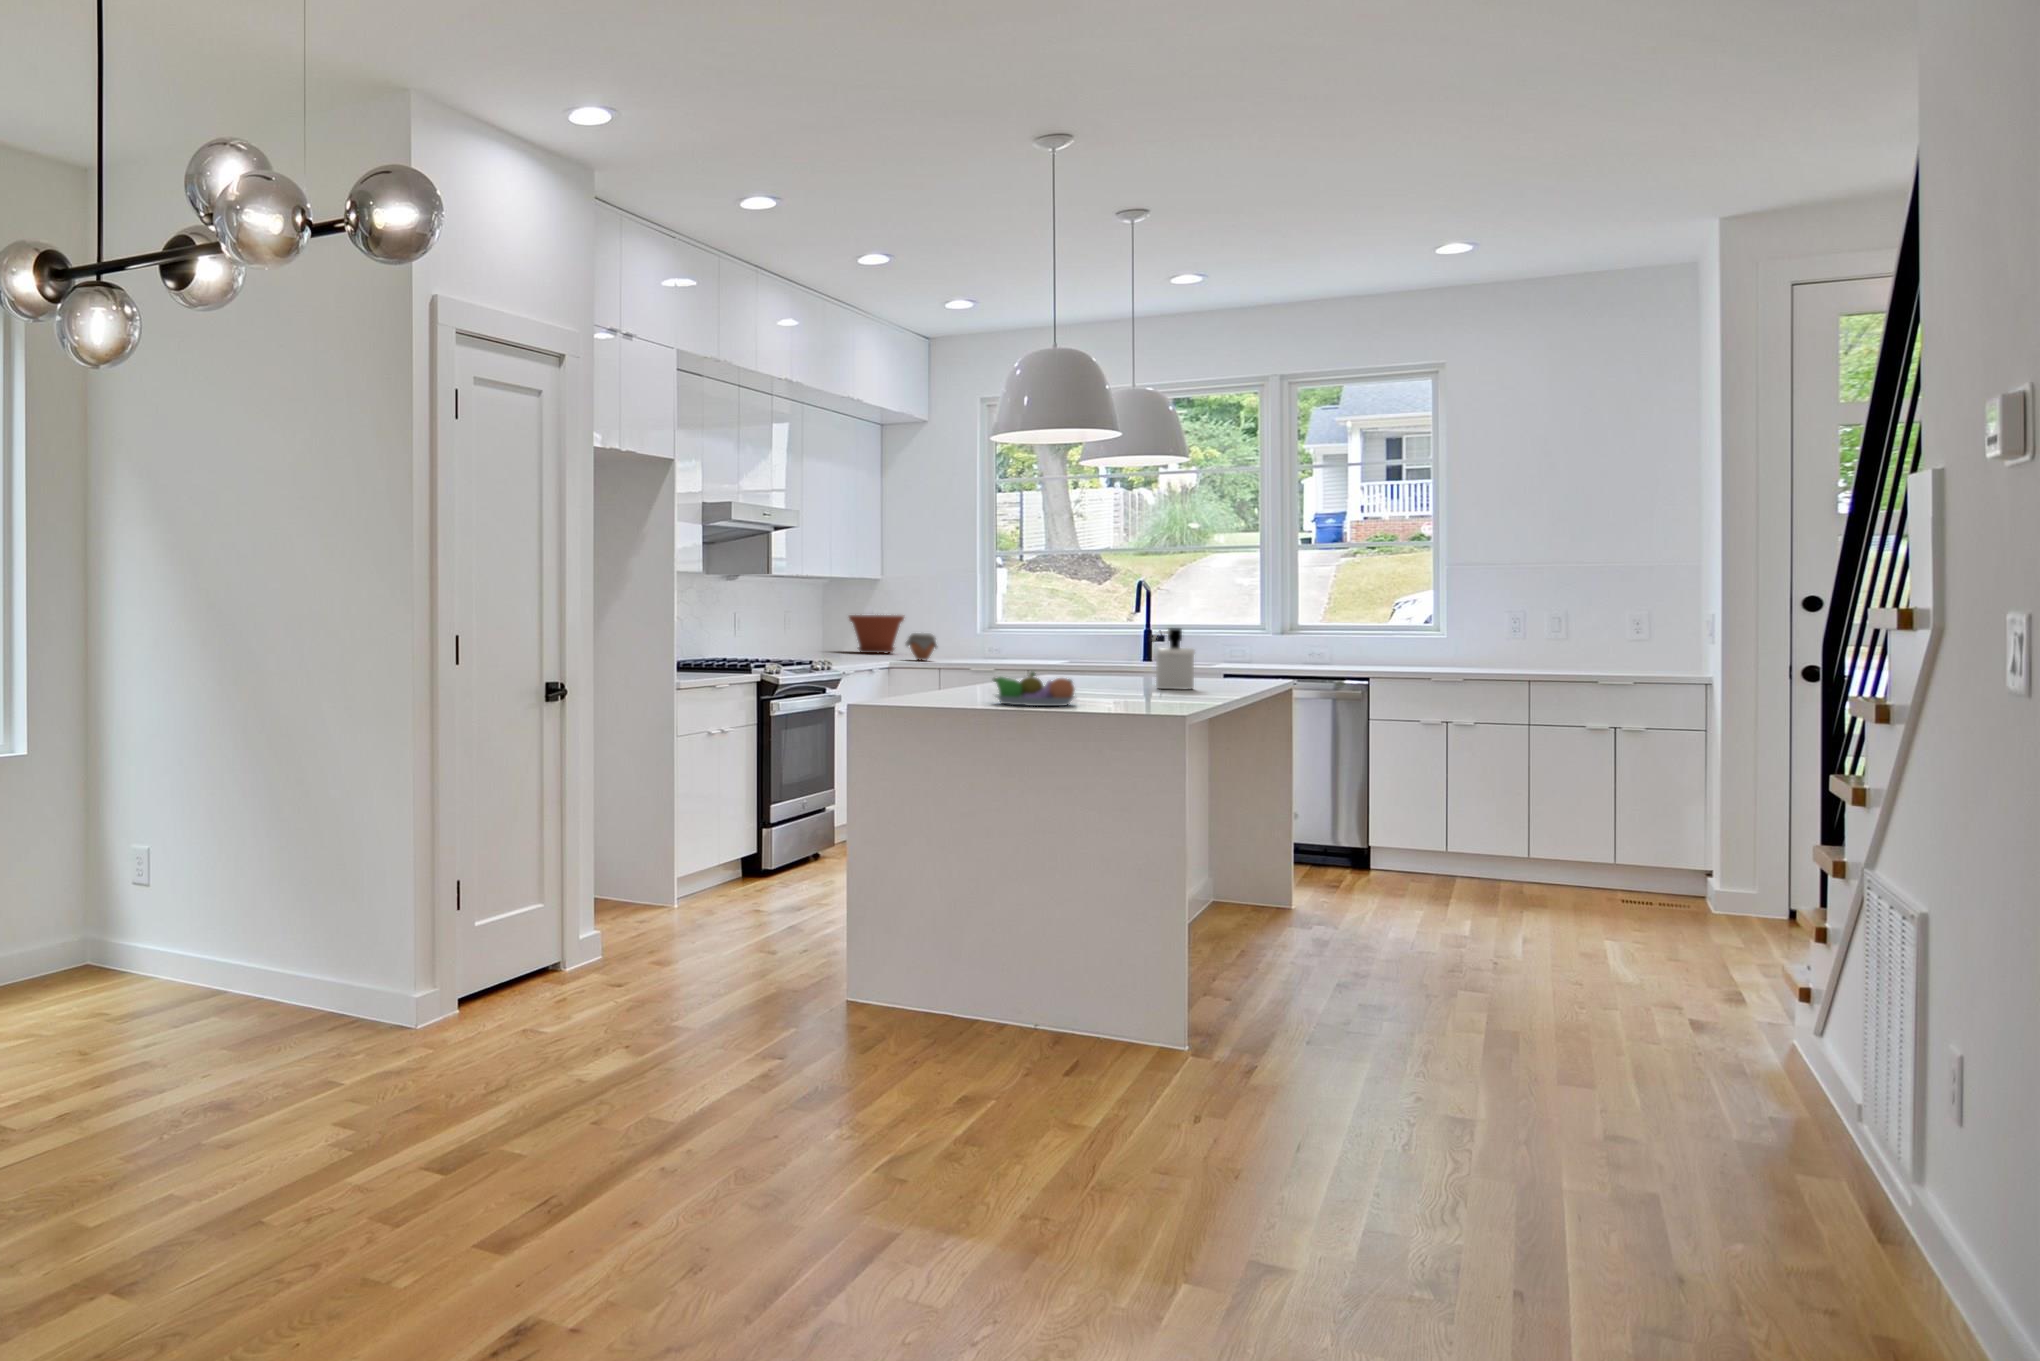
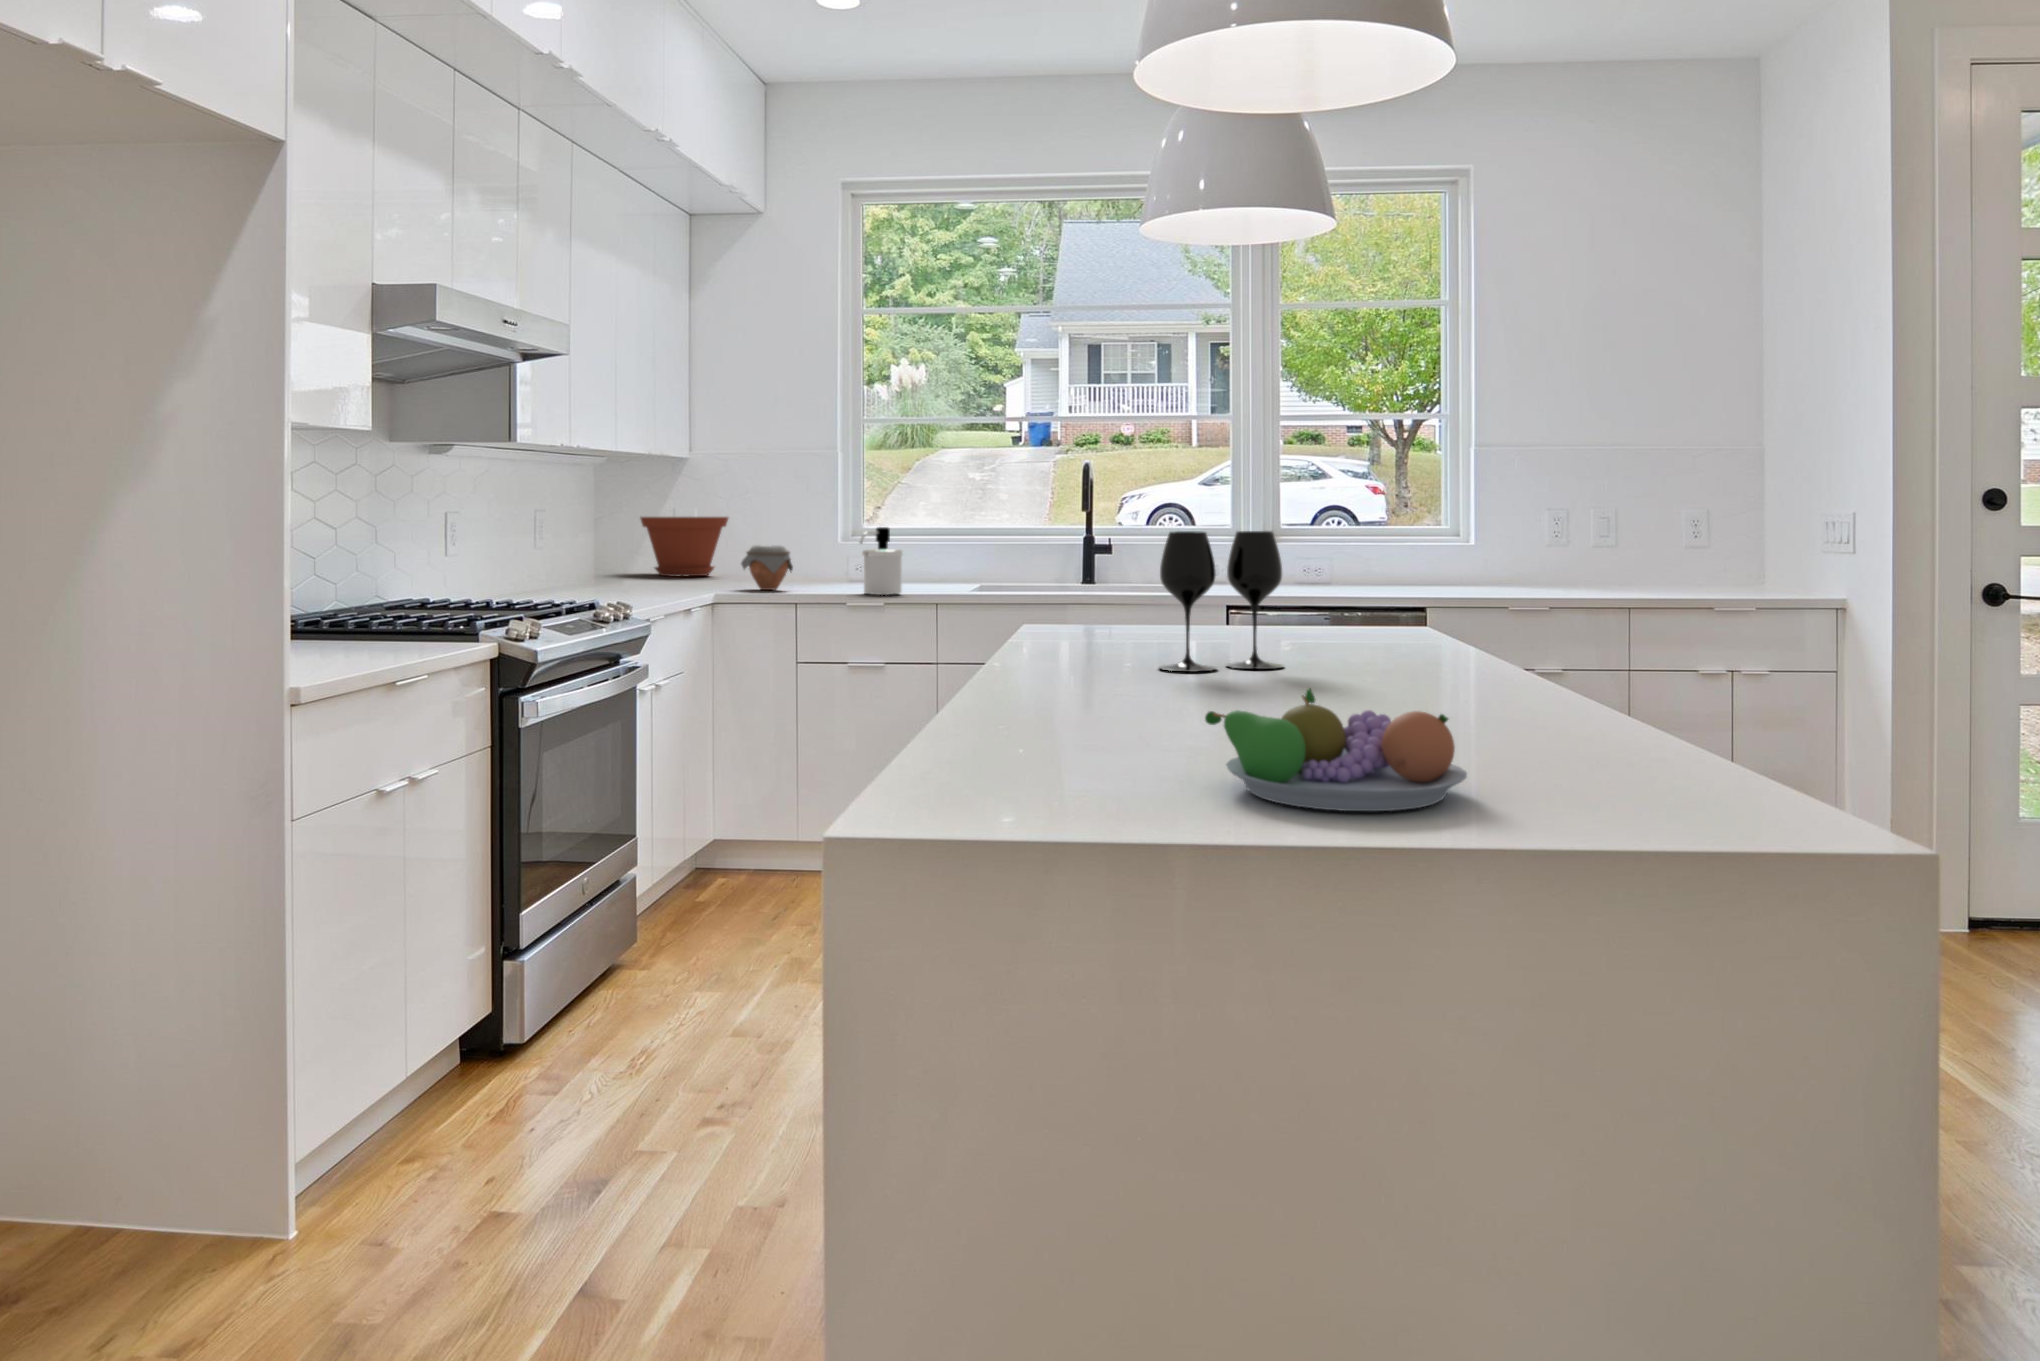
wine glass: none [1057,620,1124,686] -> present [1159,531,1283,672]
soap dispenser: present [1153,628,1195,690] -> present [860,527,903,595]

